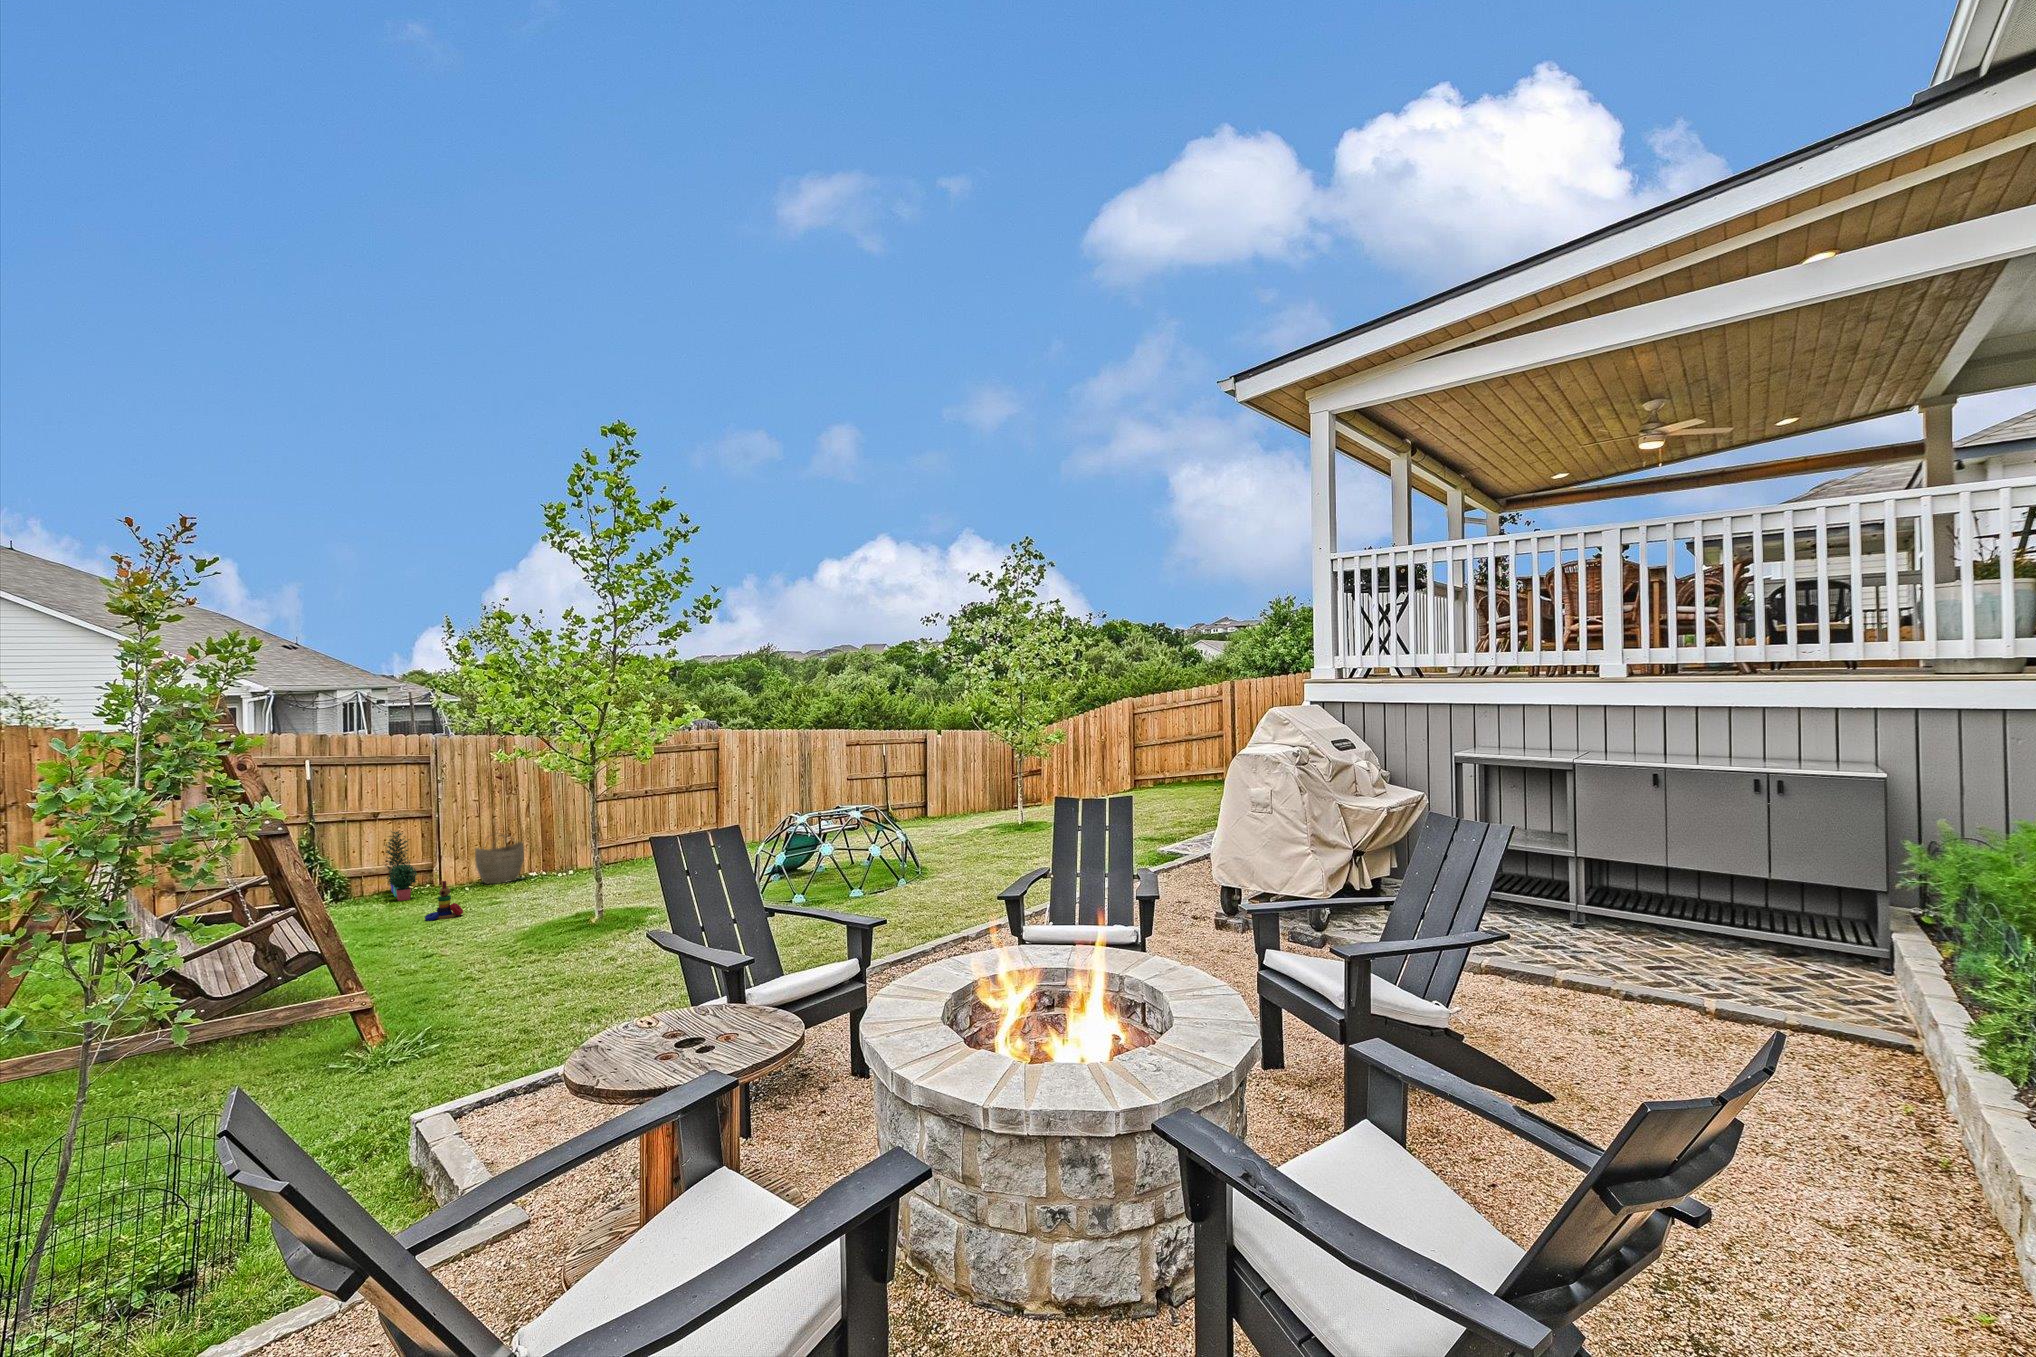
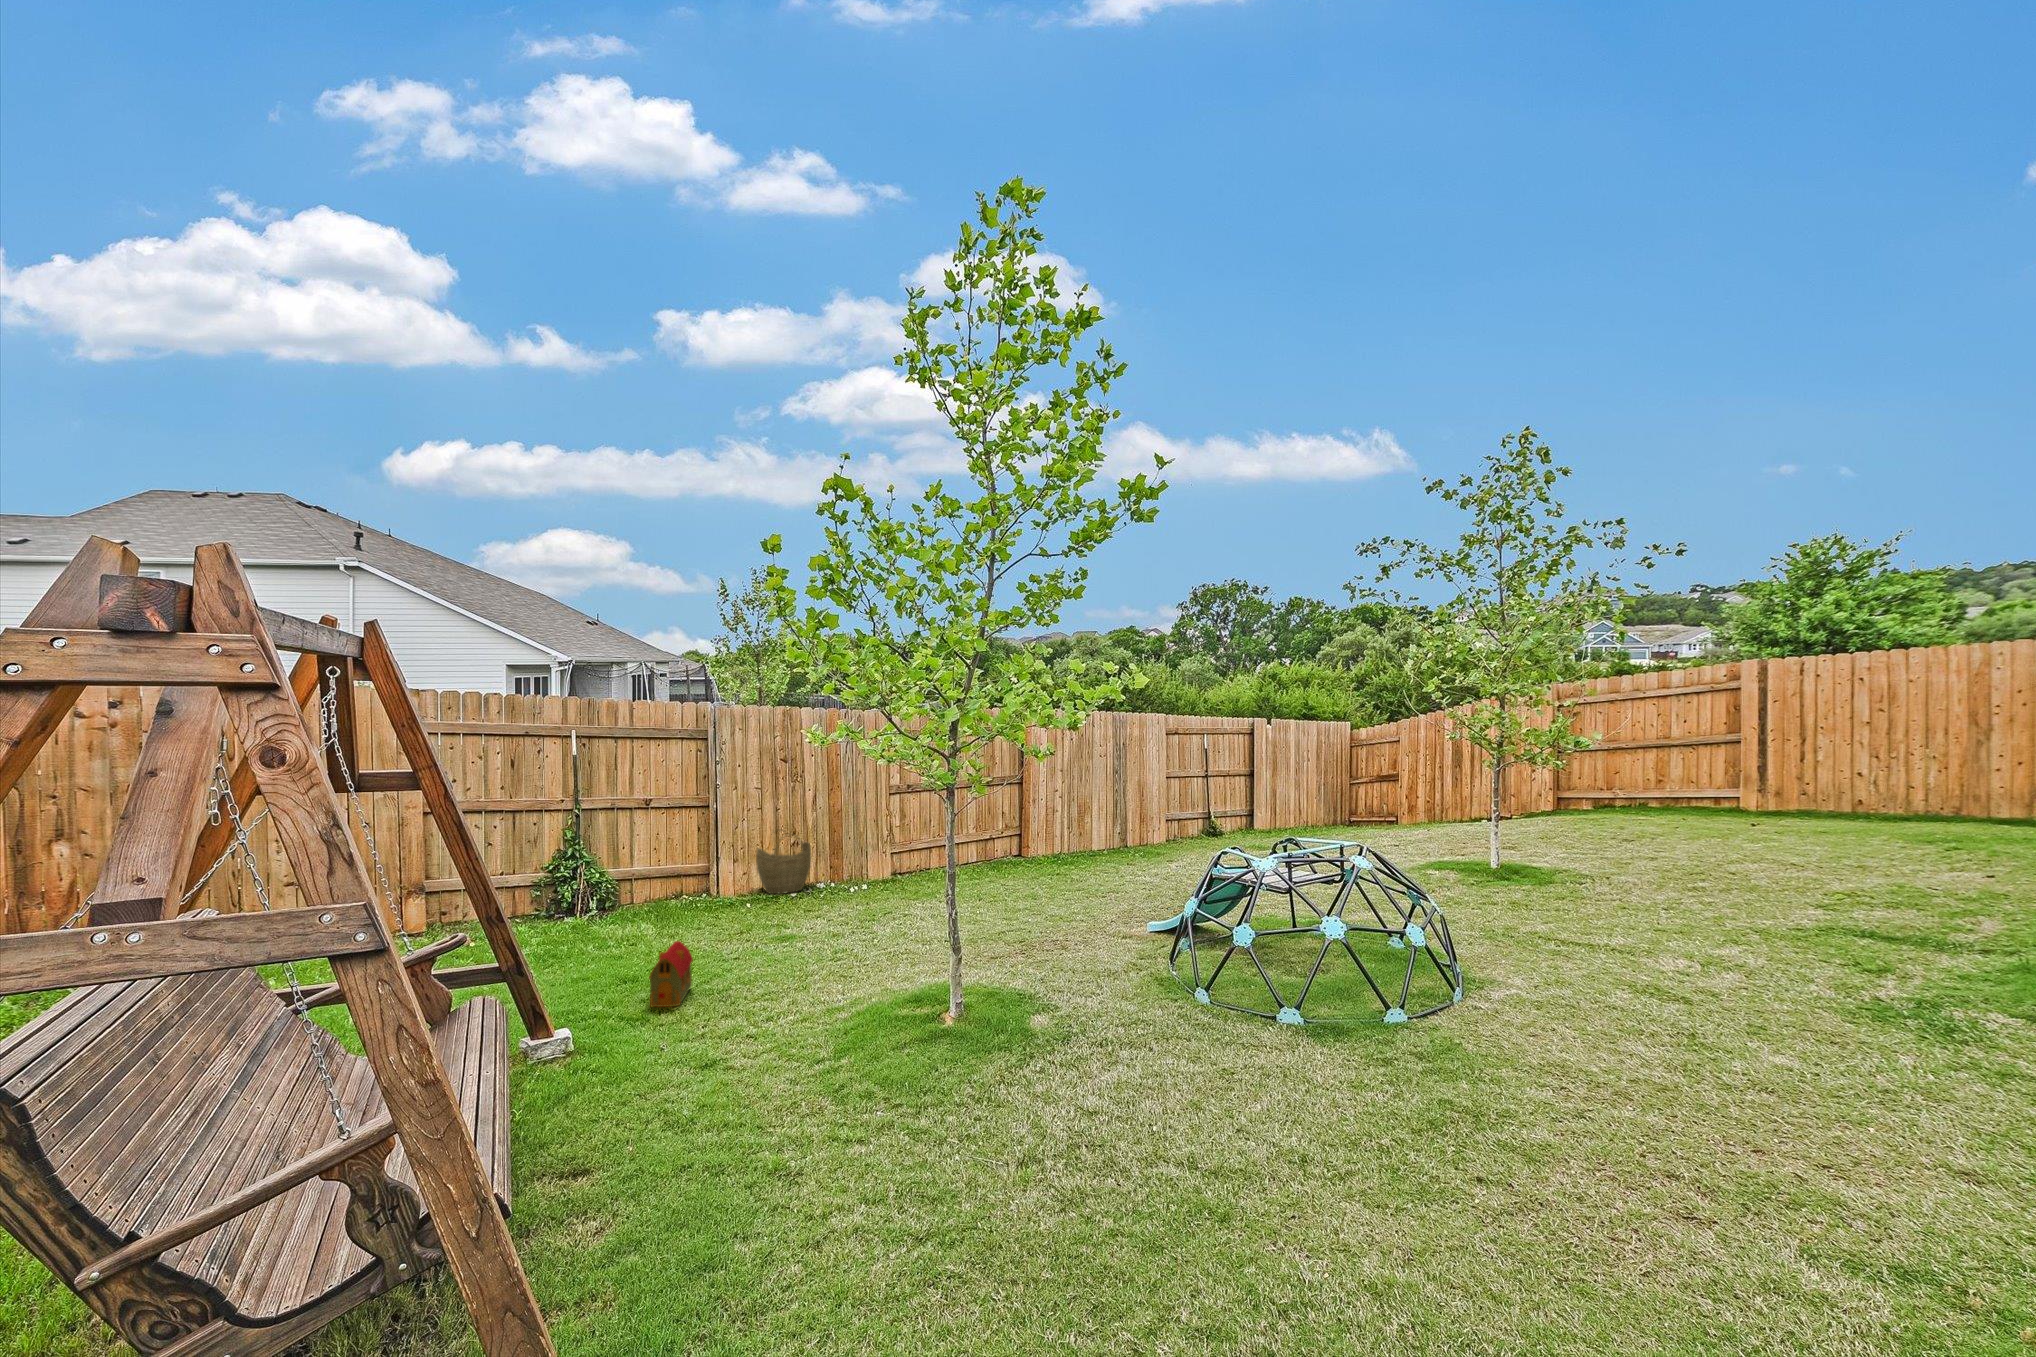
potted plant: present [385,831,417,901] -> none [655,821,692,916]
stacking toy: present [425,881,463,921] -> none [698,904,745,960]
toy house: none [387,901,421,945] -> present [649,941,693,1007]

